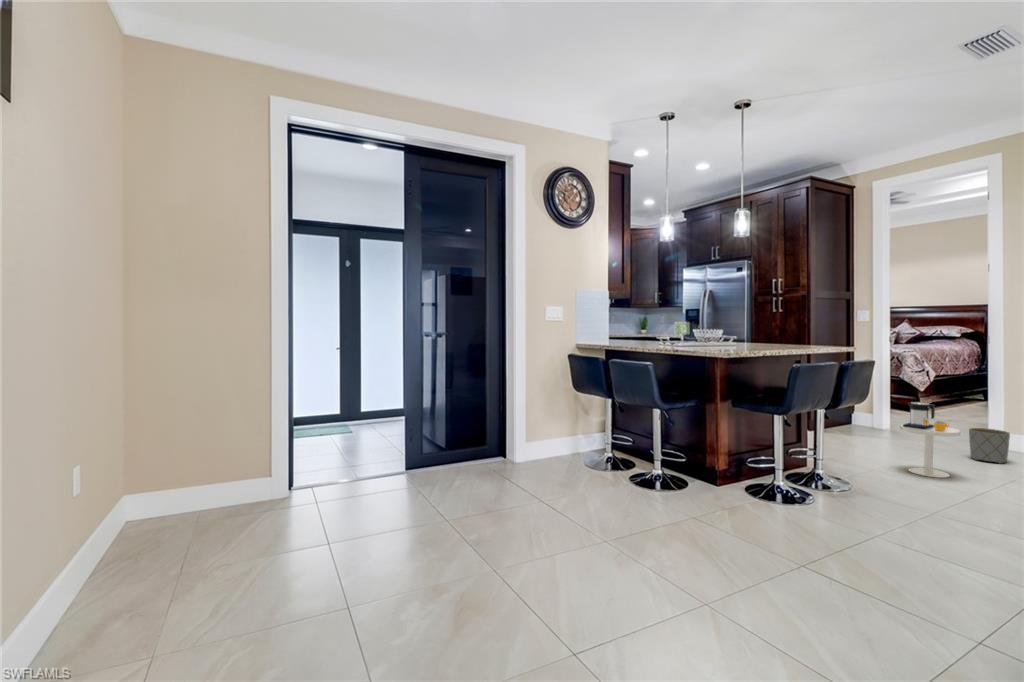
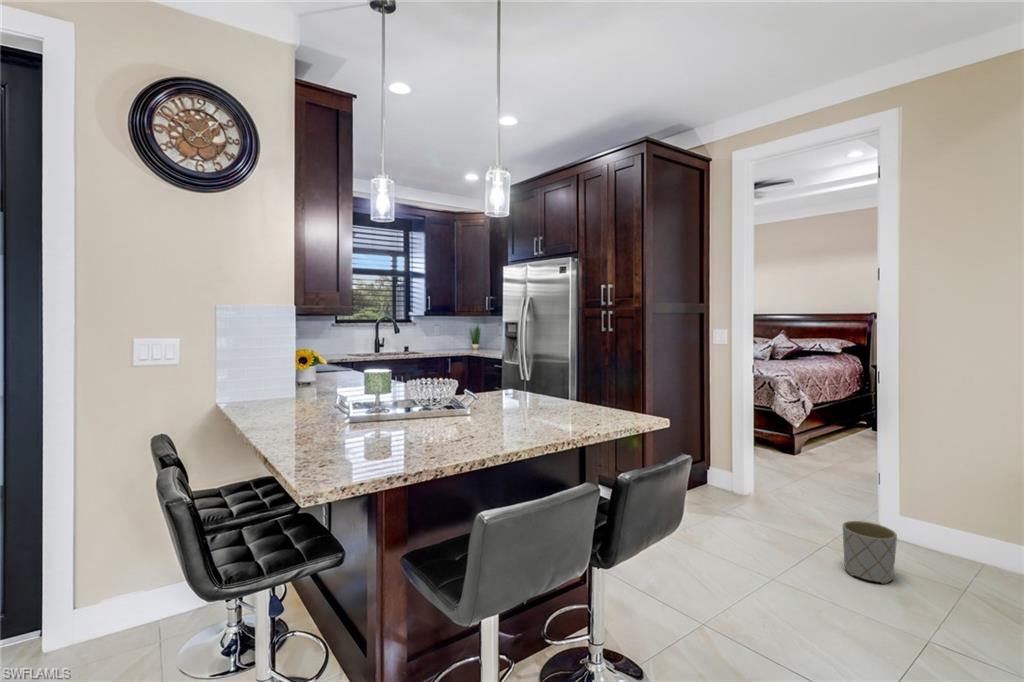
side table: present [900,402,960,478] -> none [738,505,826,645]

